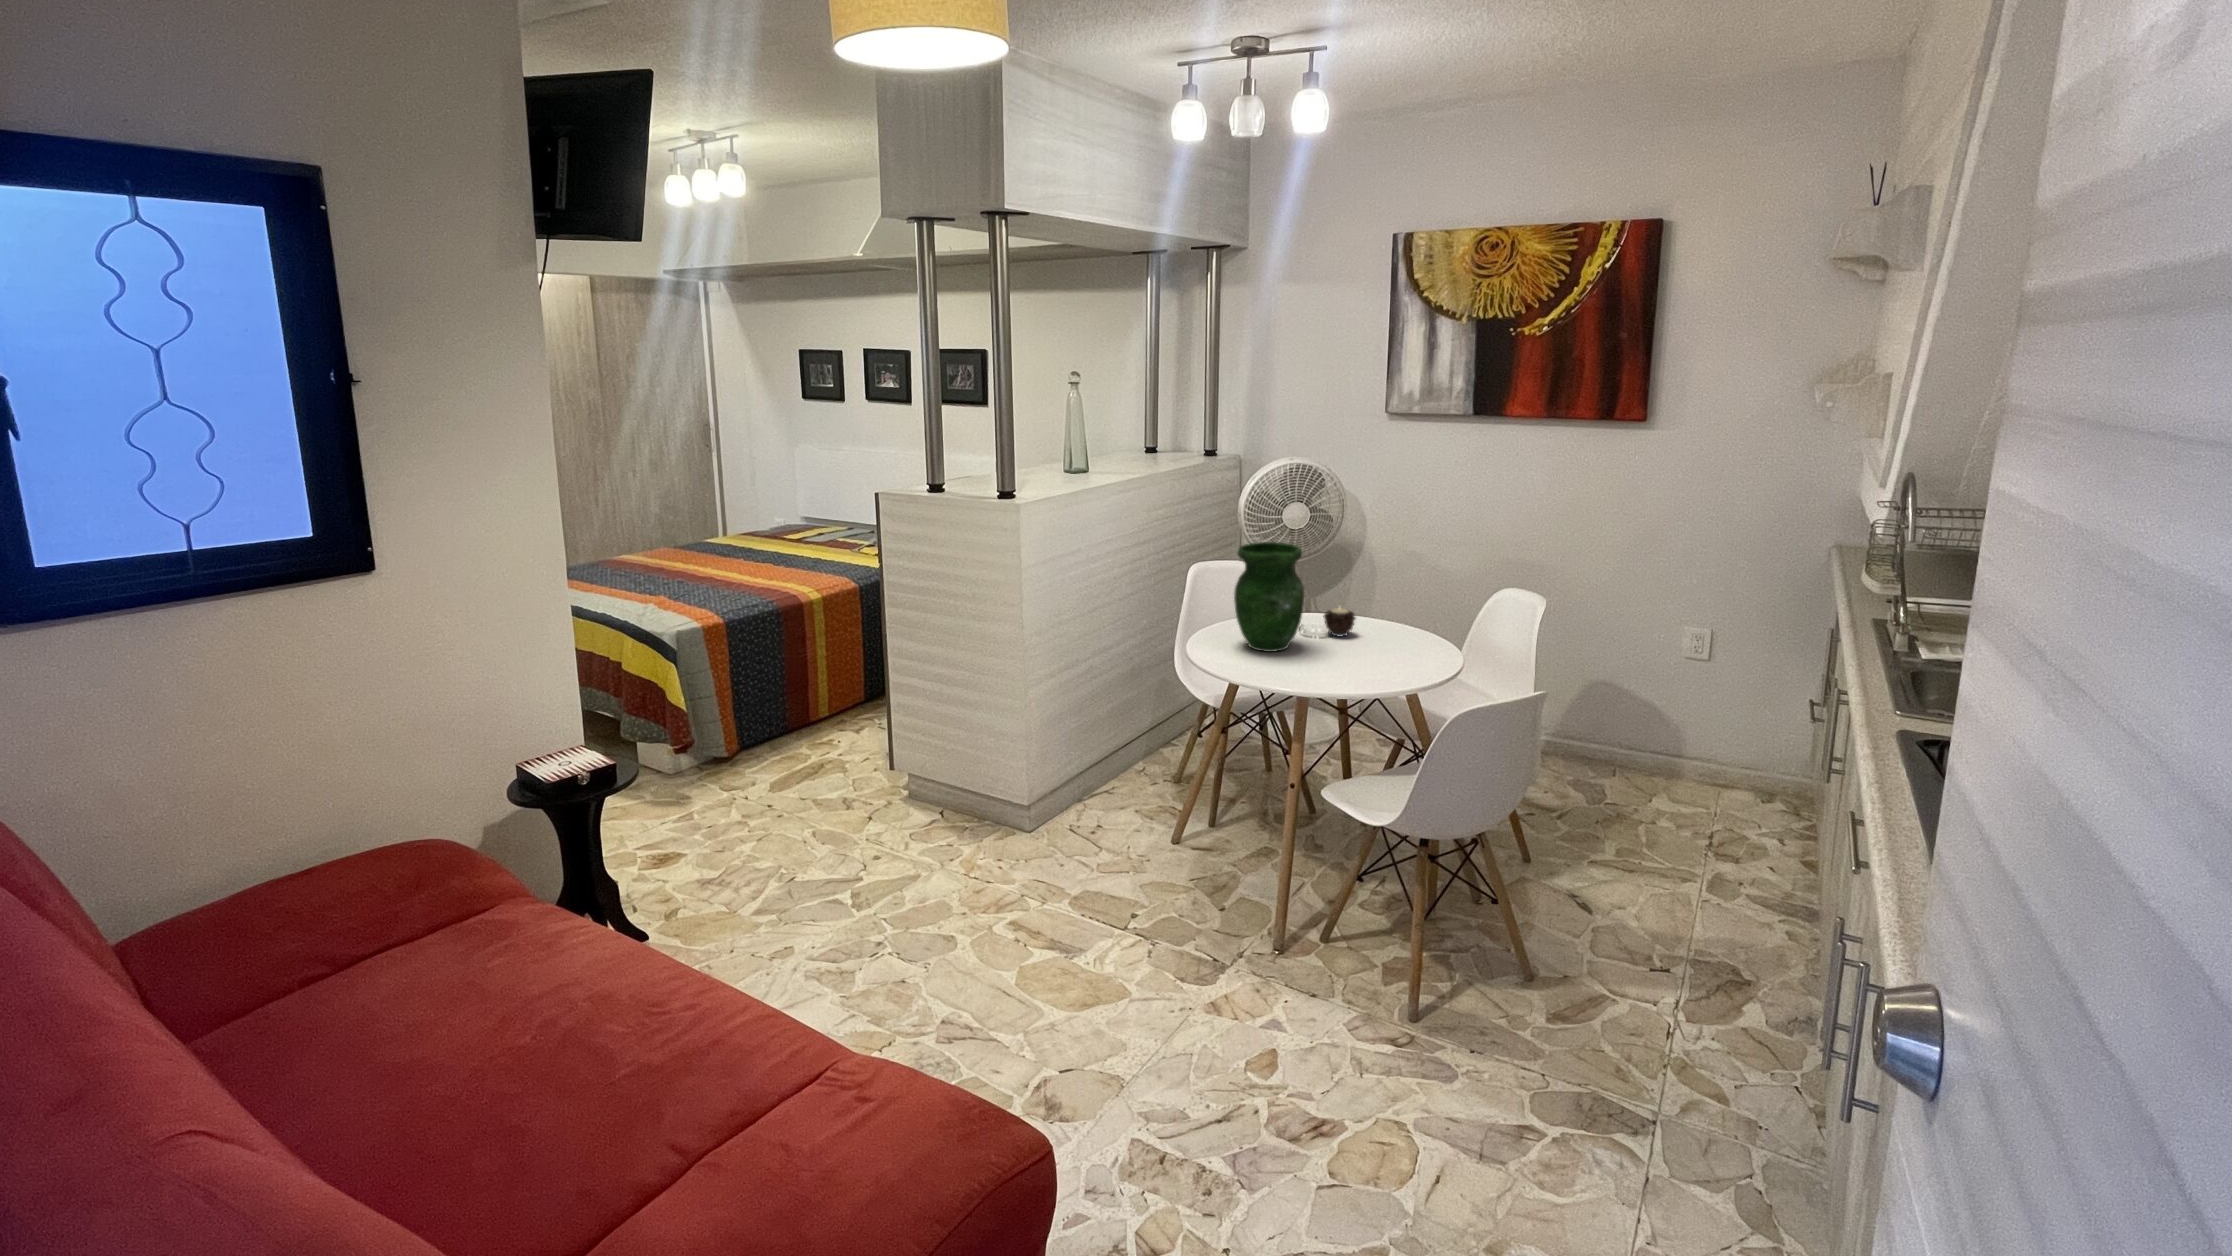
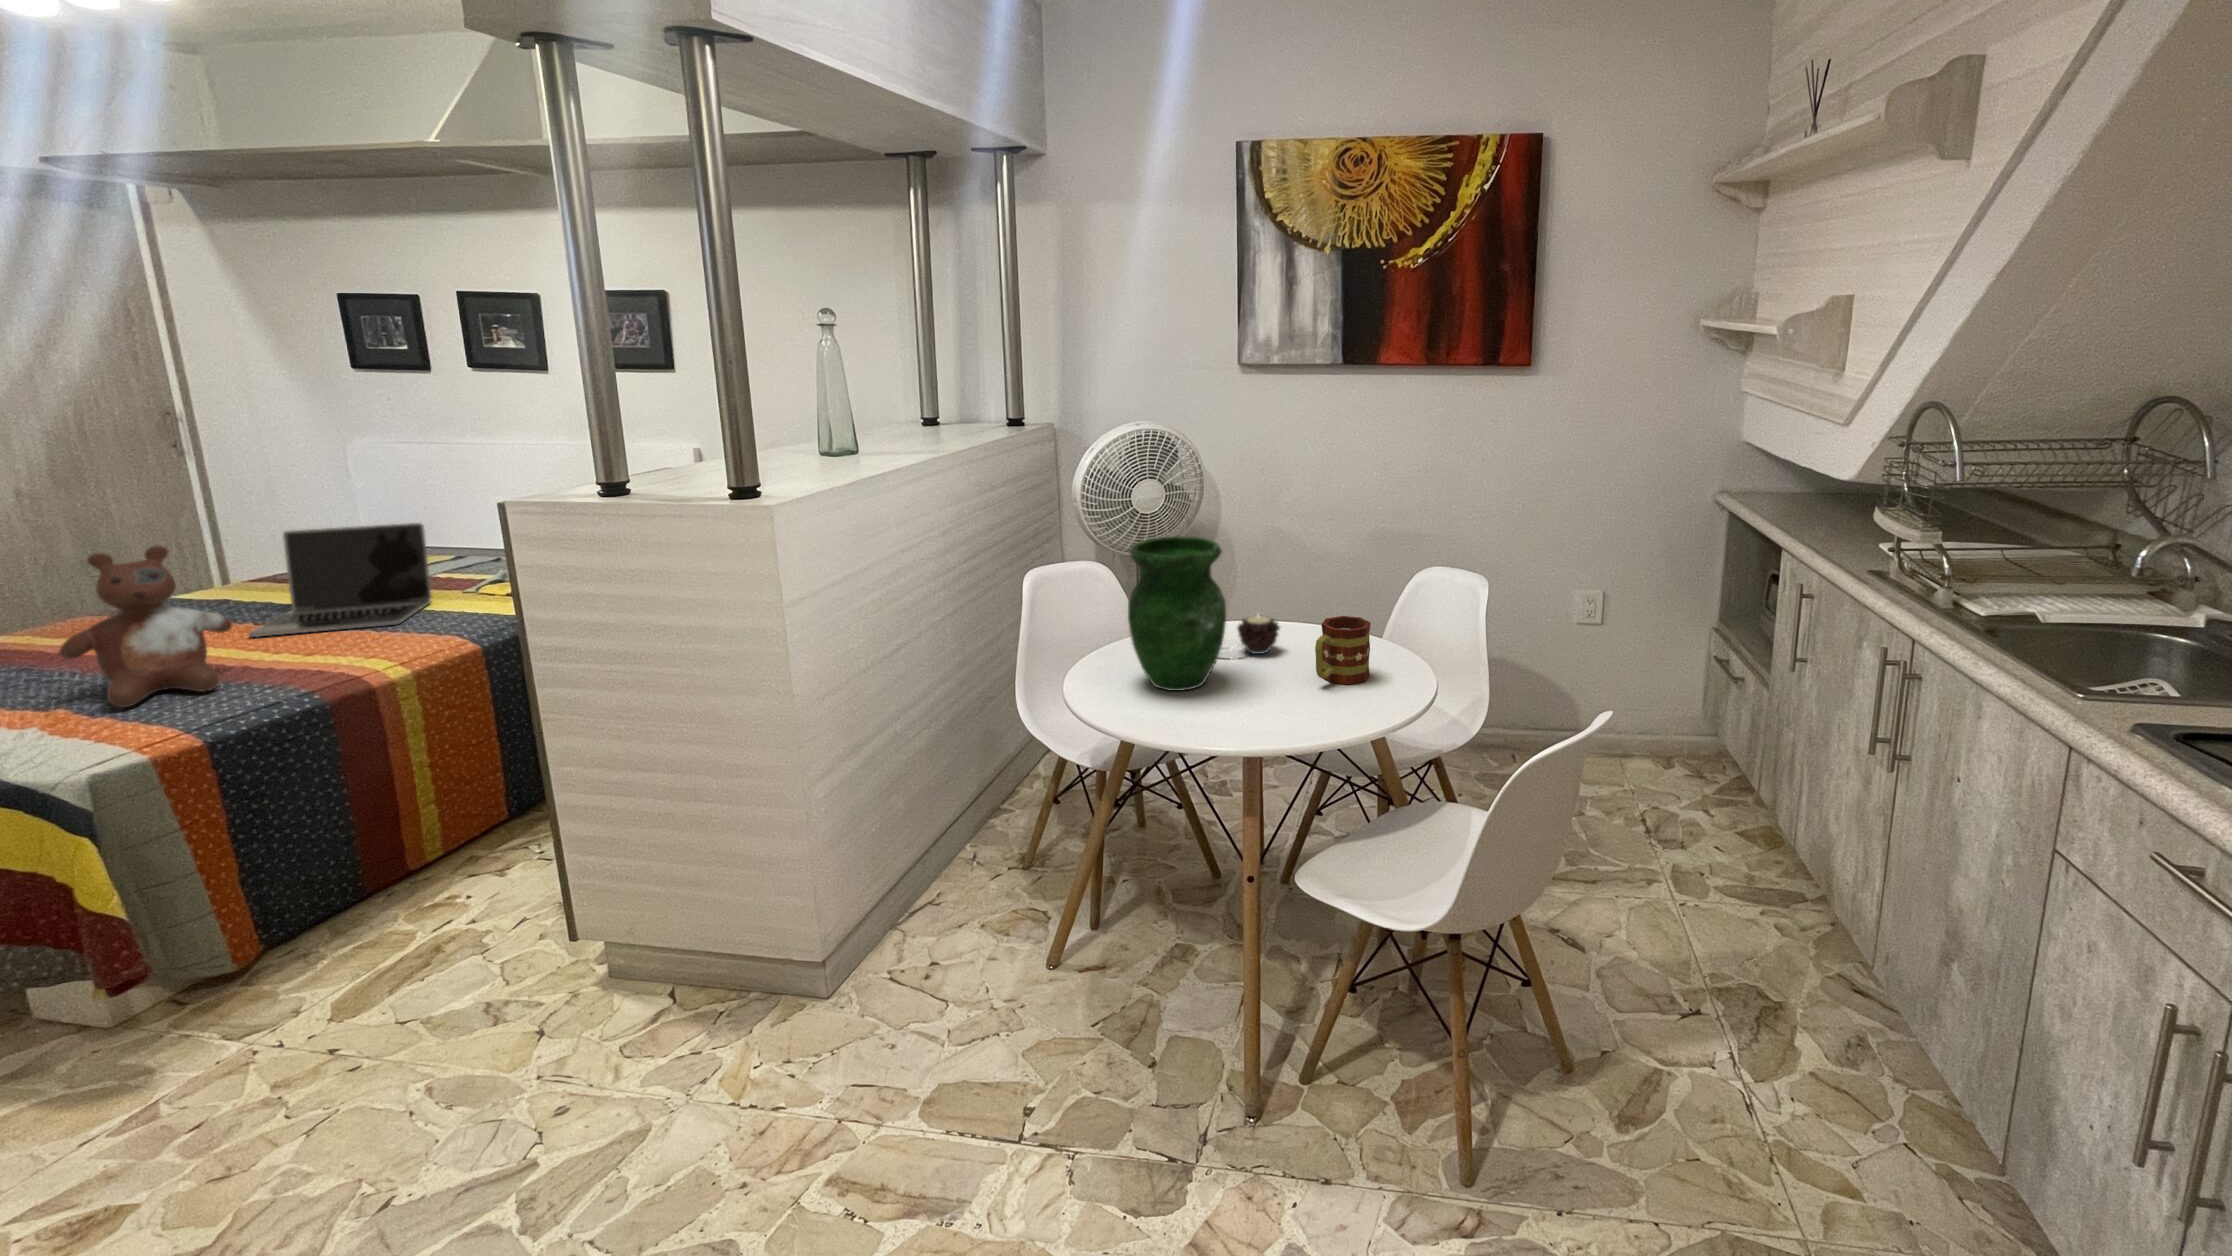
laptop: none [743,504,835,567] -> present [249,523,431,637]
stuffed bear: none [664,506,739,598] -> present [59,545,232,708]
mug: none [1364,612,1413,662] -> present [1315,616,1371,684]

